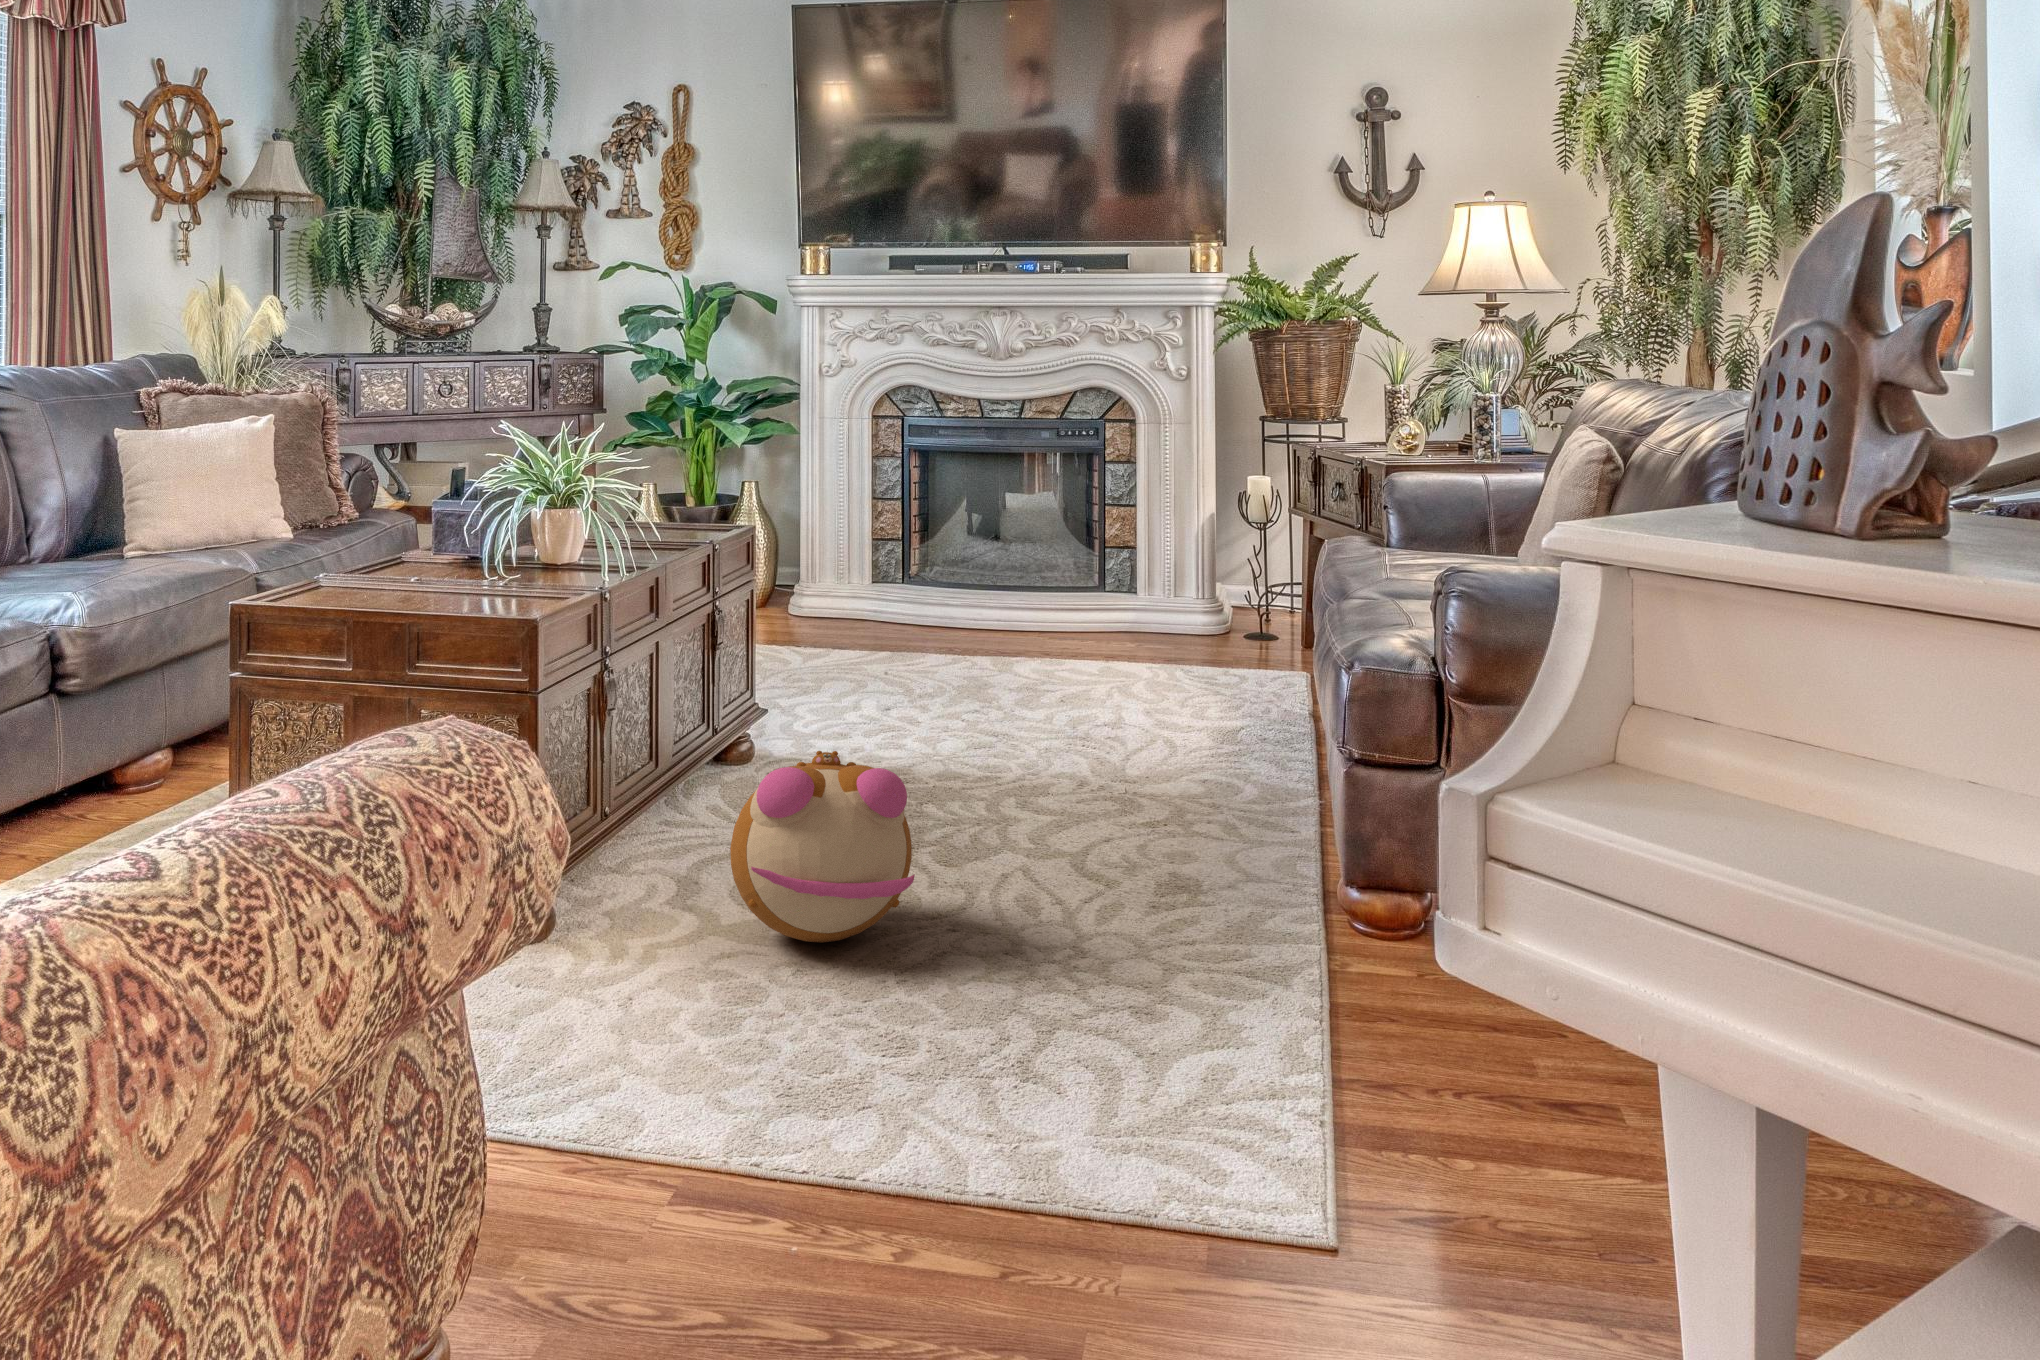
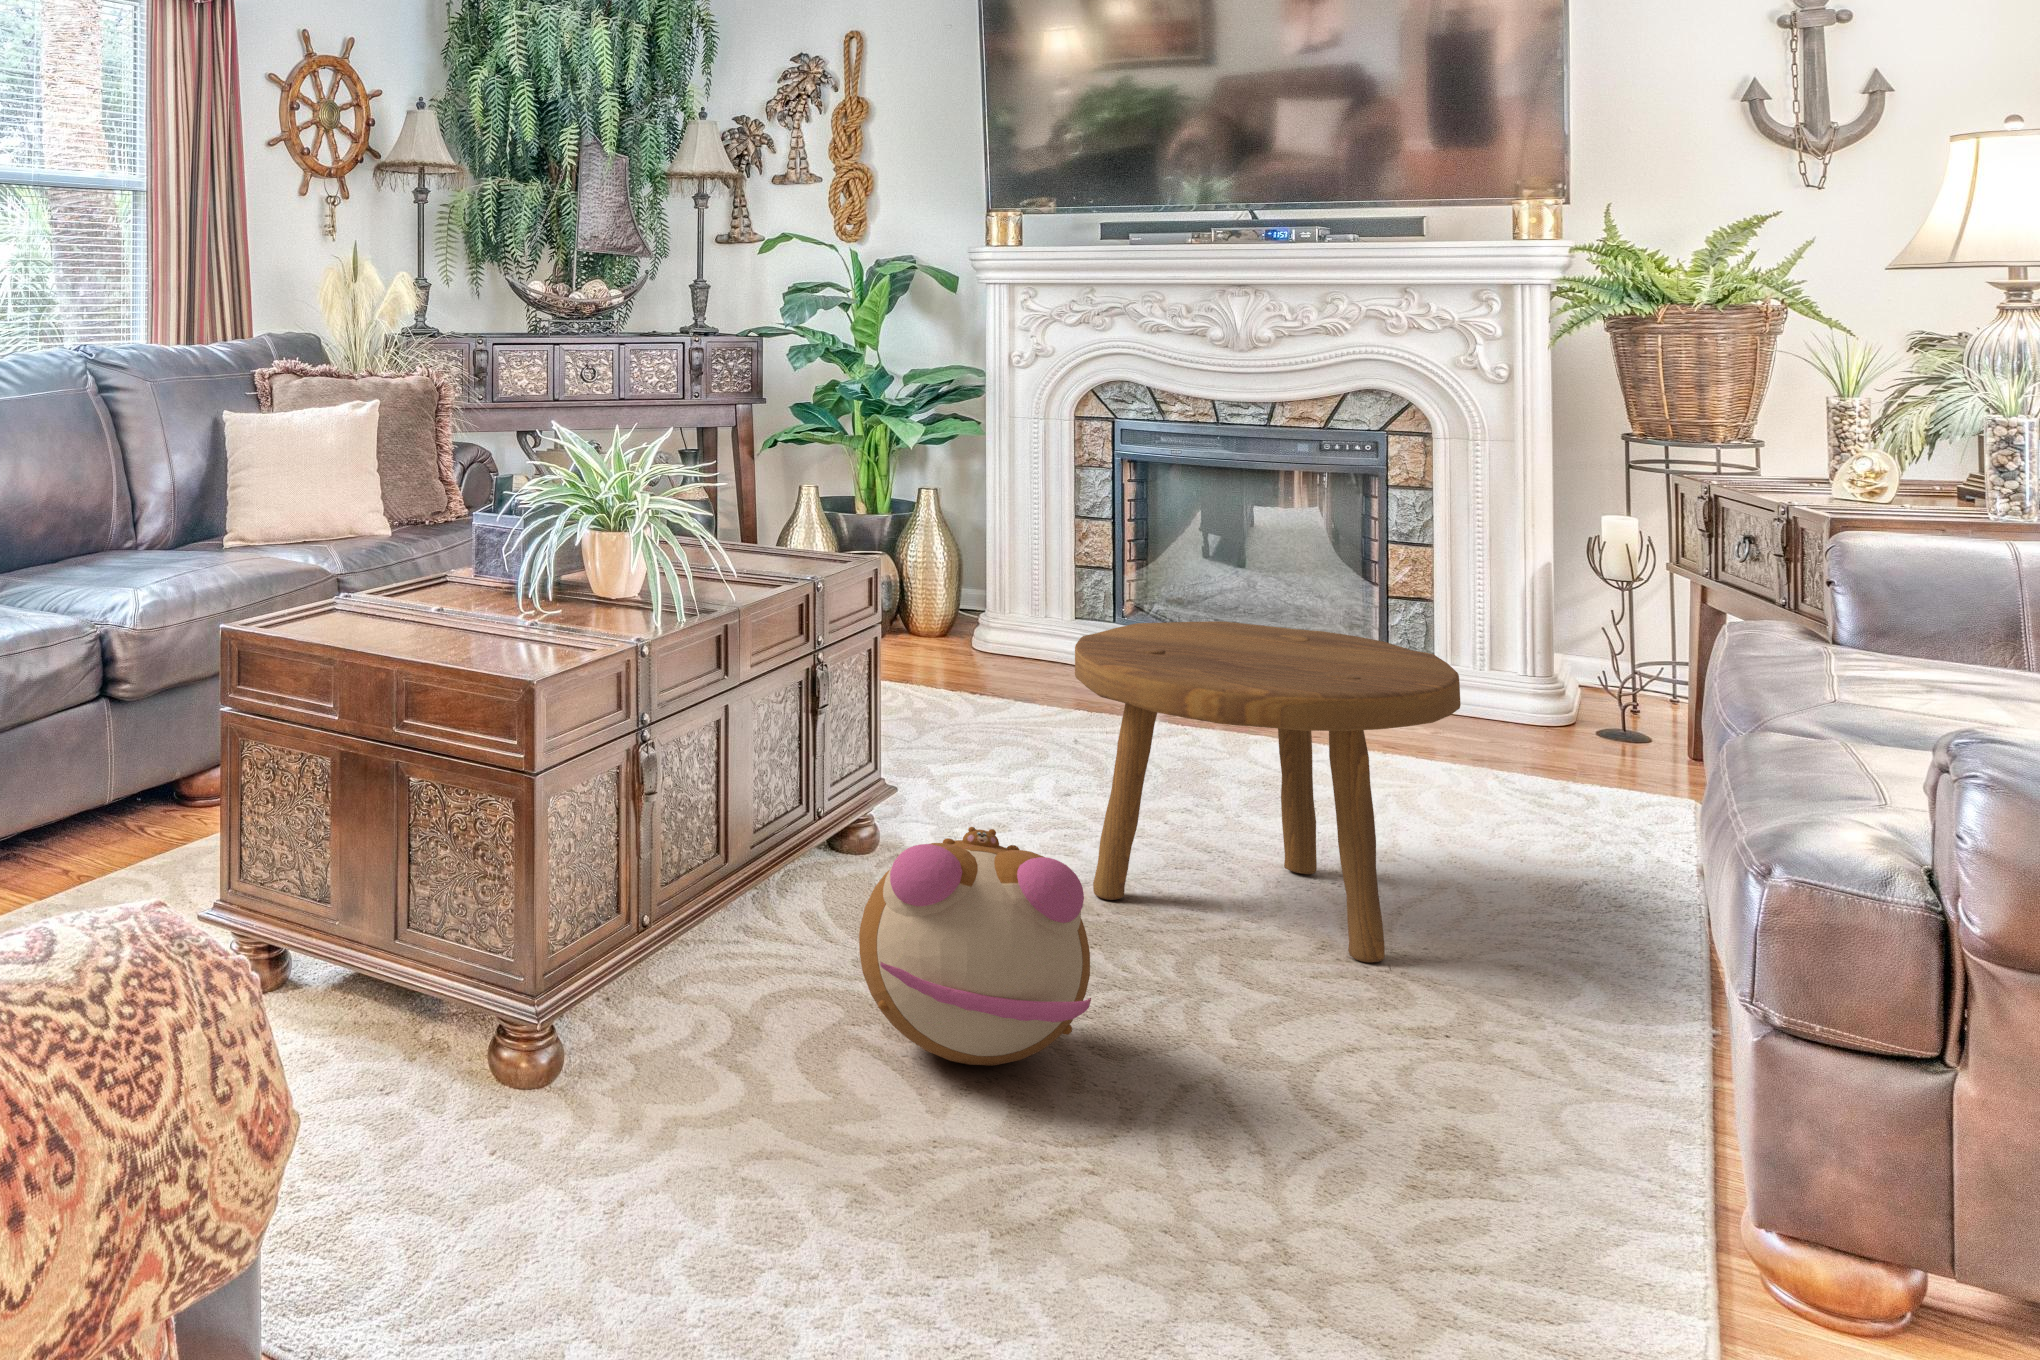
footstool: none [887,577,1166,829] -> present [1075,621,1461,962]

